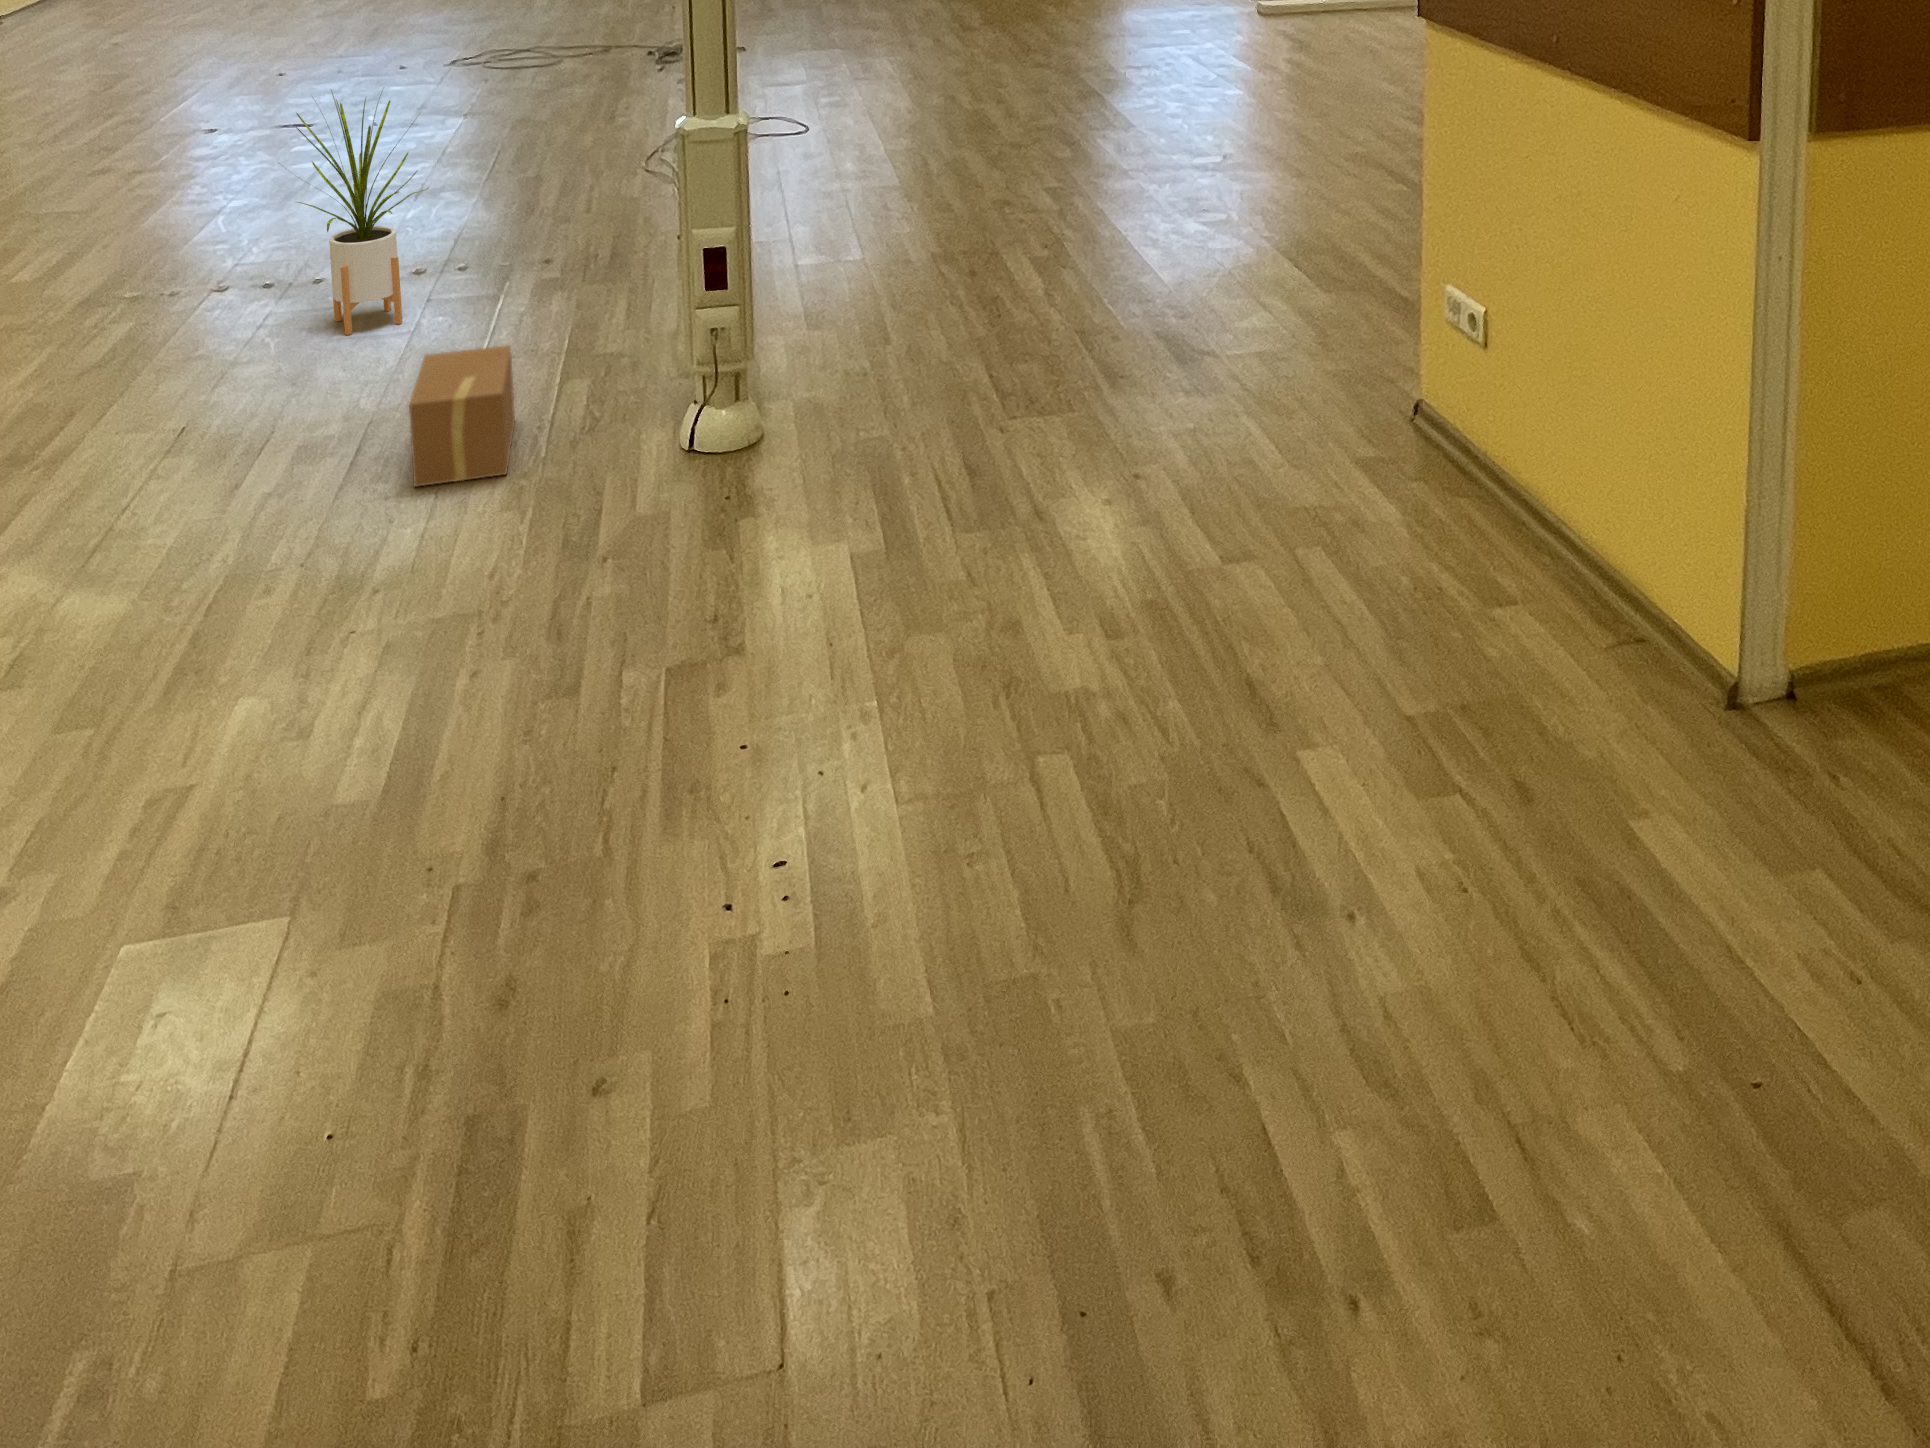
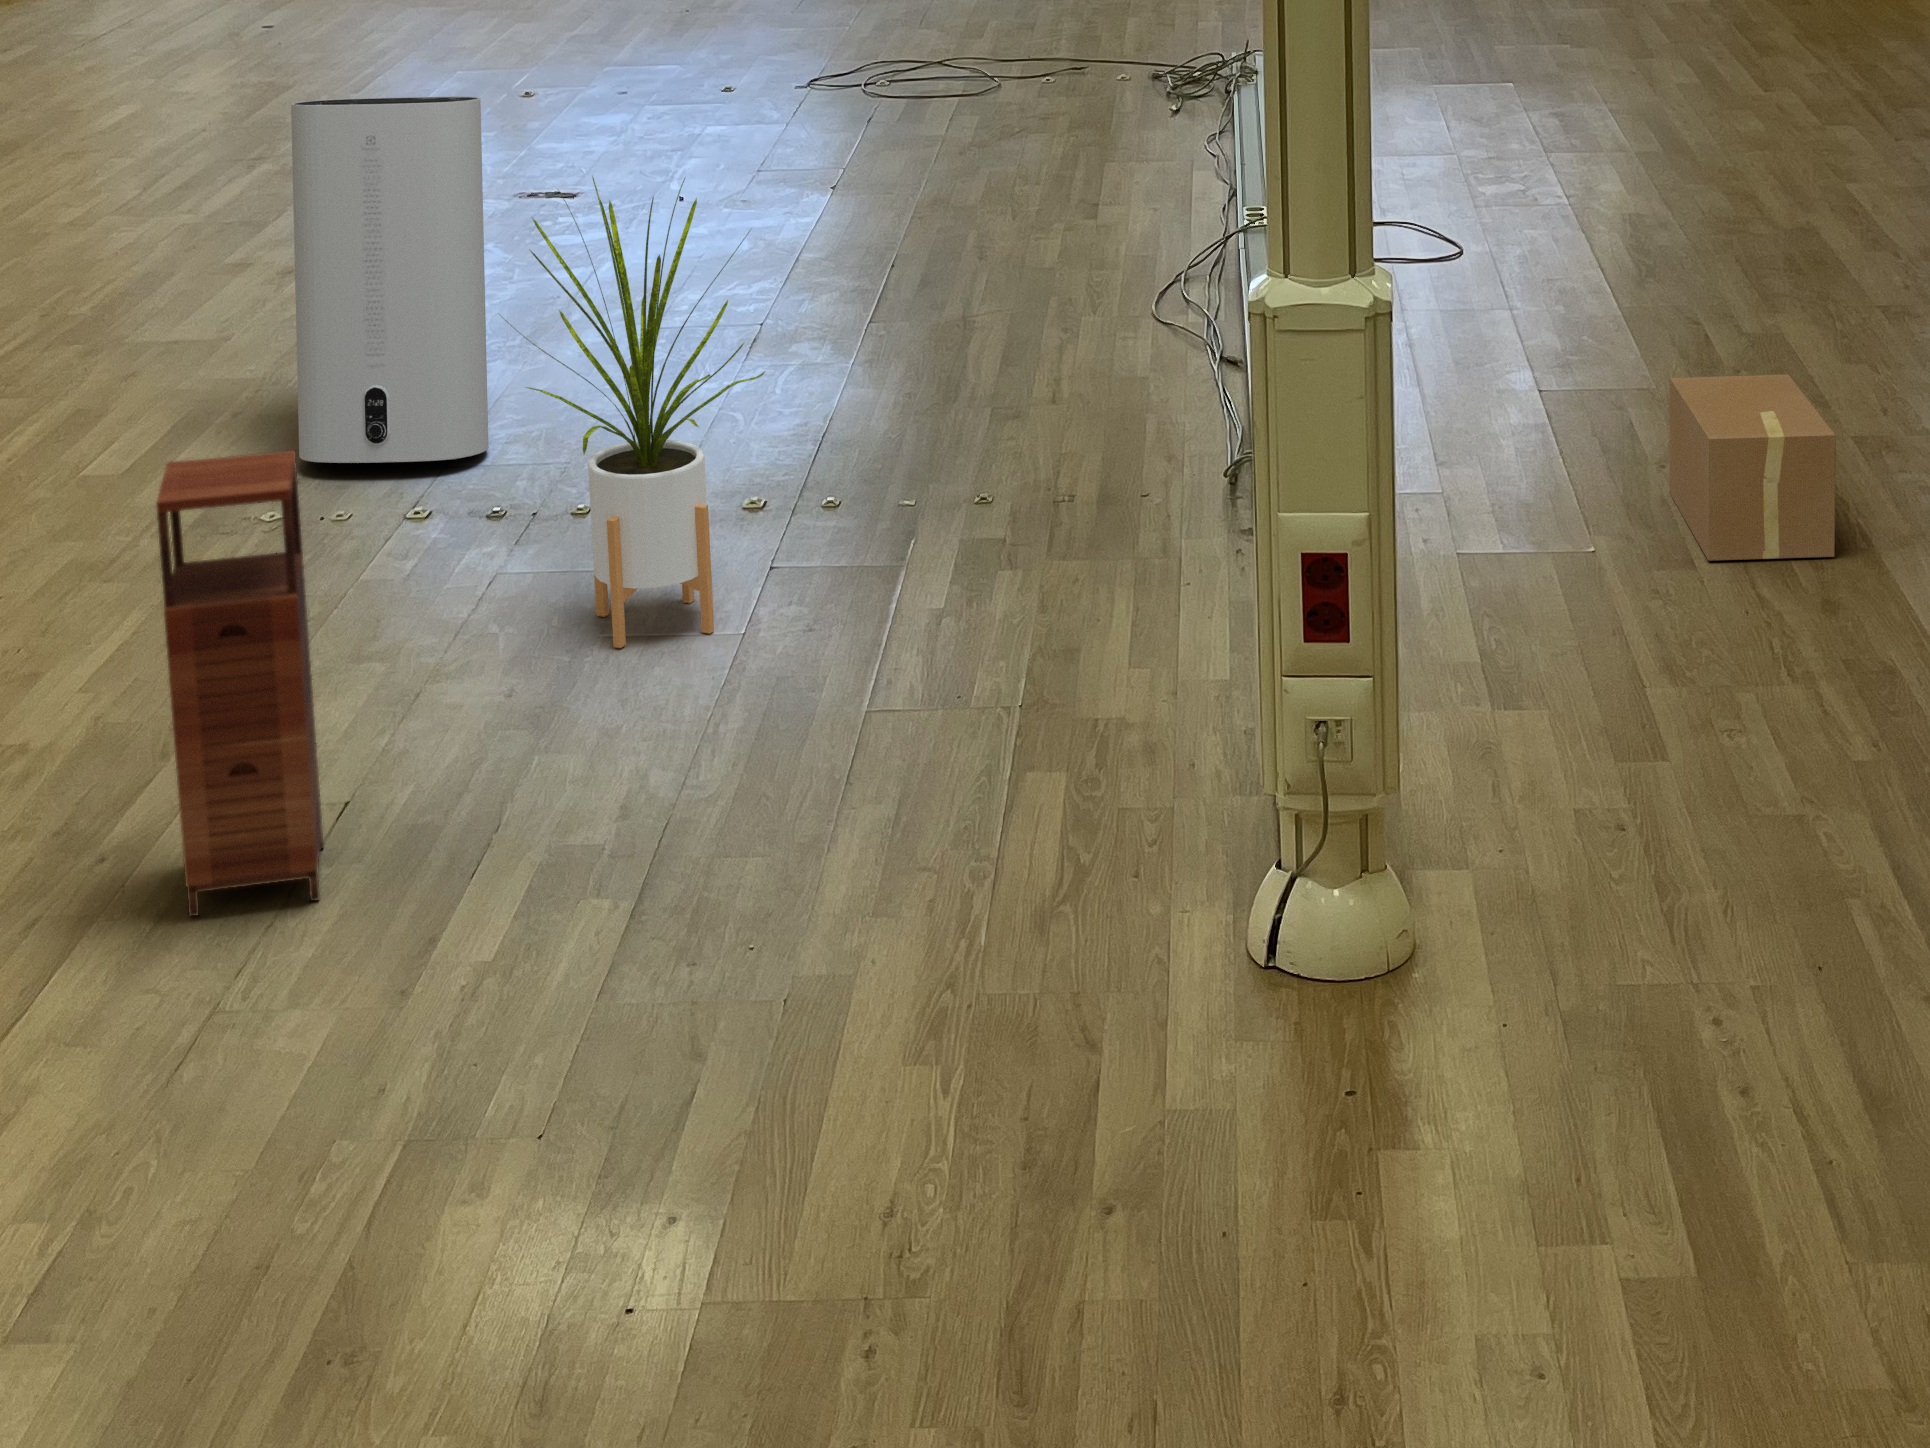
air purifier: none [146,59,268,261] -> present [291,96,489,463]
storage cabinet: none [80,228,179,478] -> present [156,450,324,916]
cardboard box: present [409,345,515,487] -> present [1669,374,1836,561]

